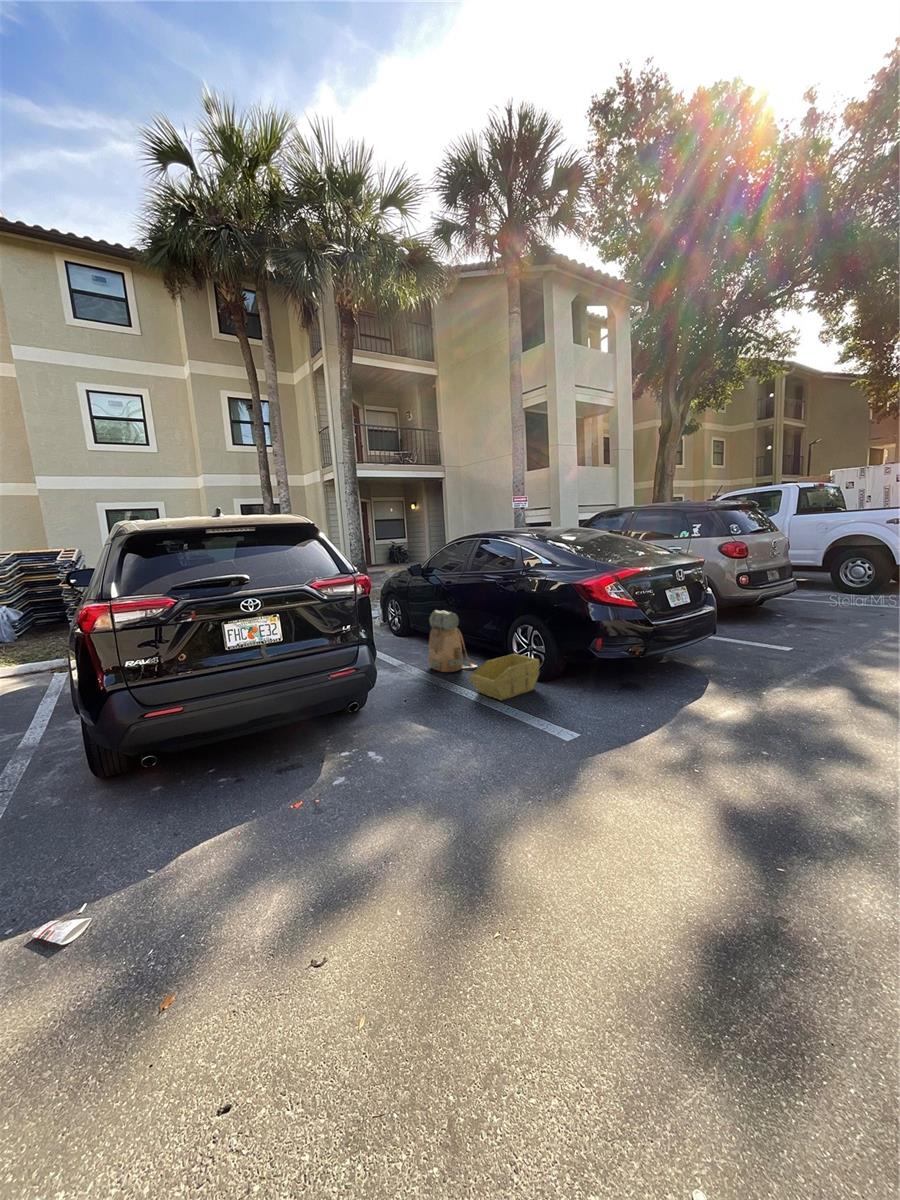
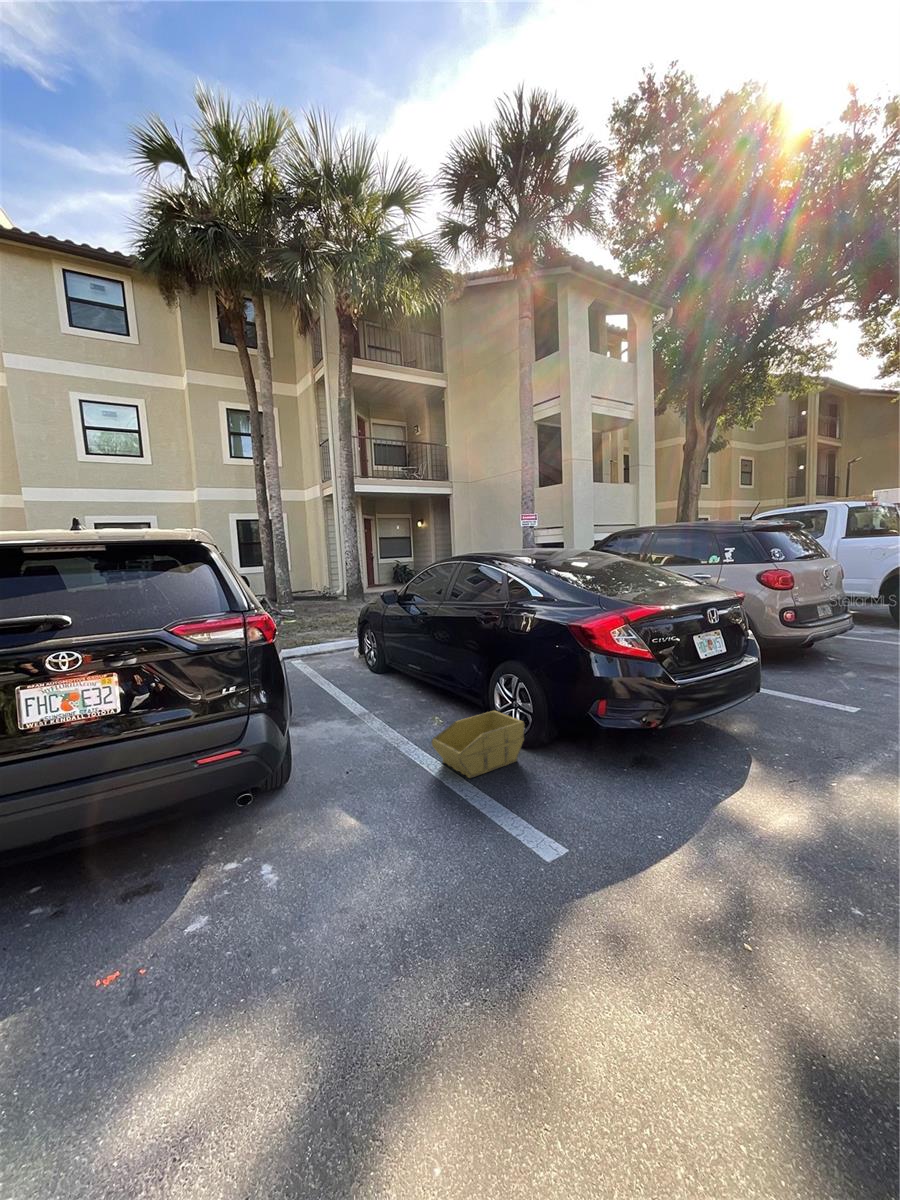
backpack: present [429,611,477,672] -> none [393,649,452,728]

